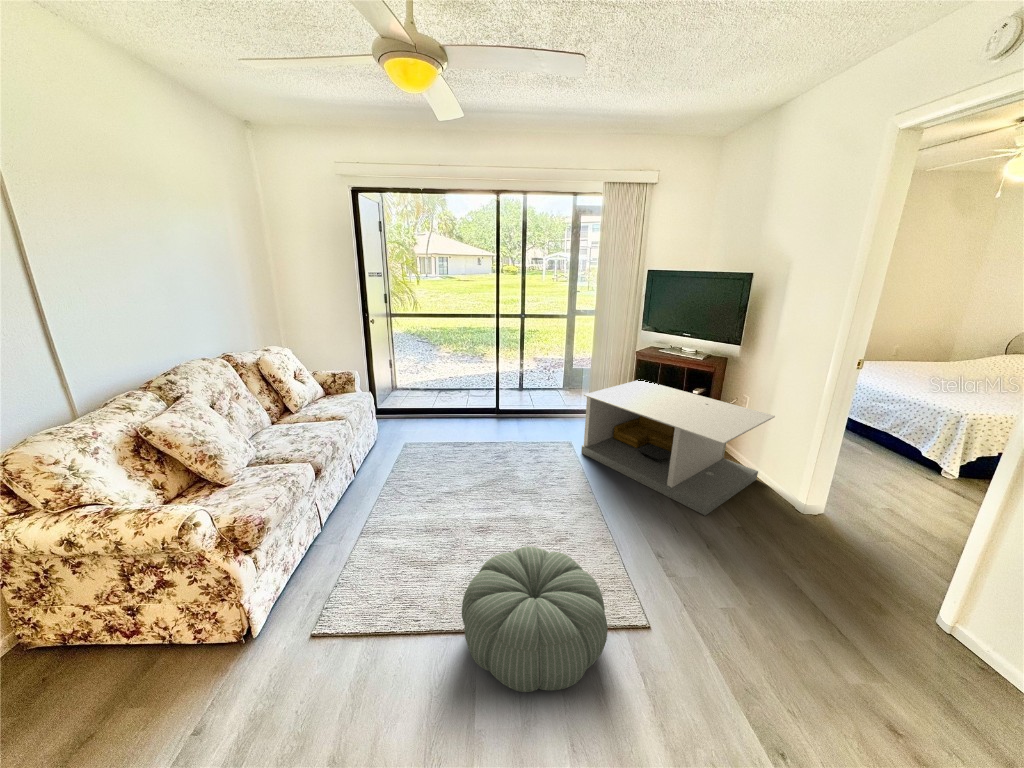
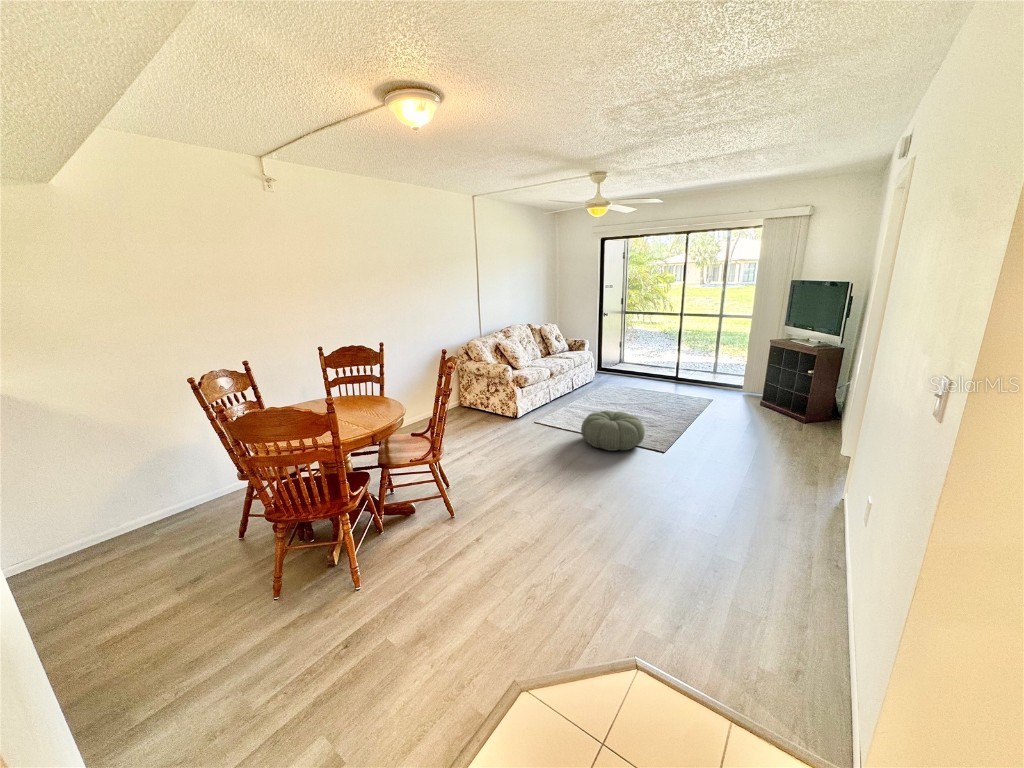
coffee table: present [581,380,775,516] -> none [713,363,854,441]

